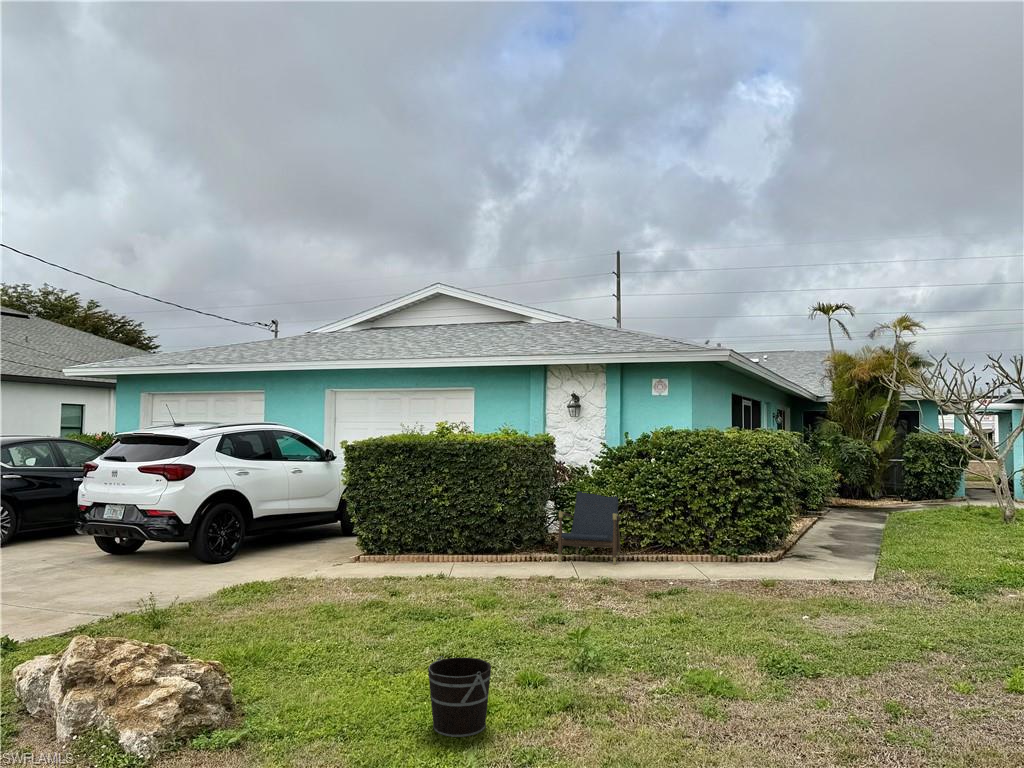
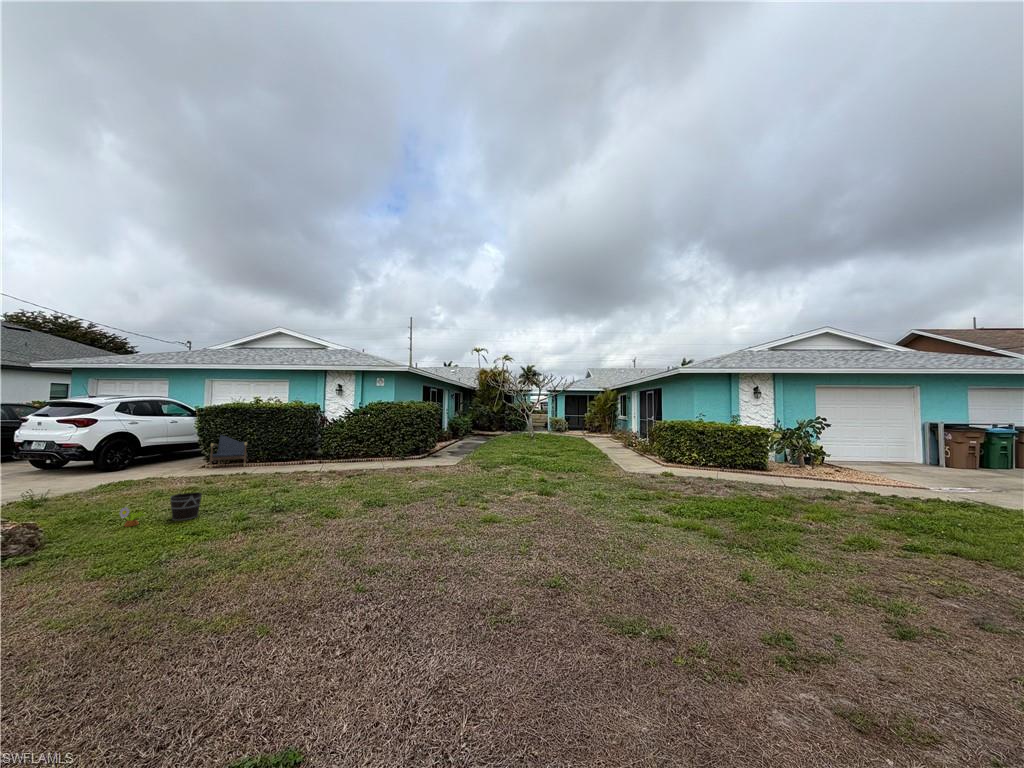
lounge chair: present [558,492,621,565] -> present [210,435,248,469]
decorative plant: none [332,694,388,747] -> present [119,507,145,527]

